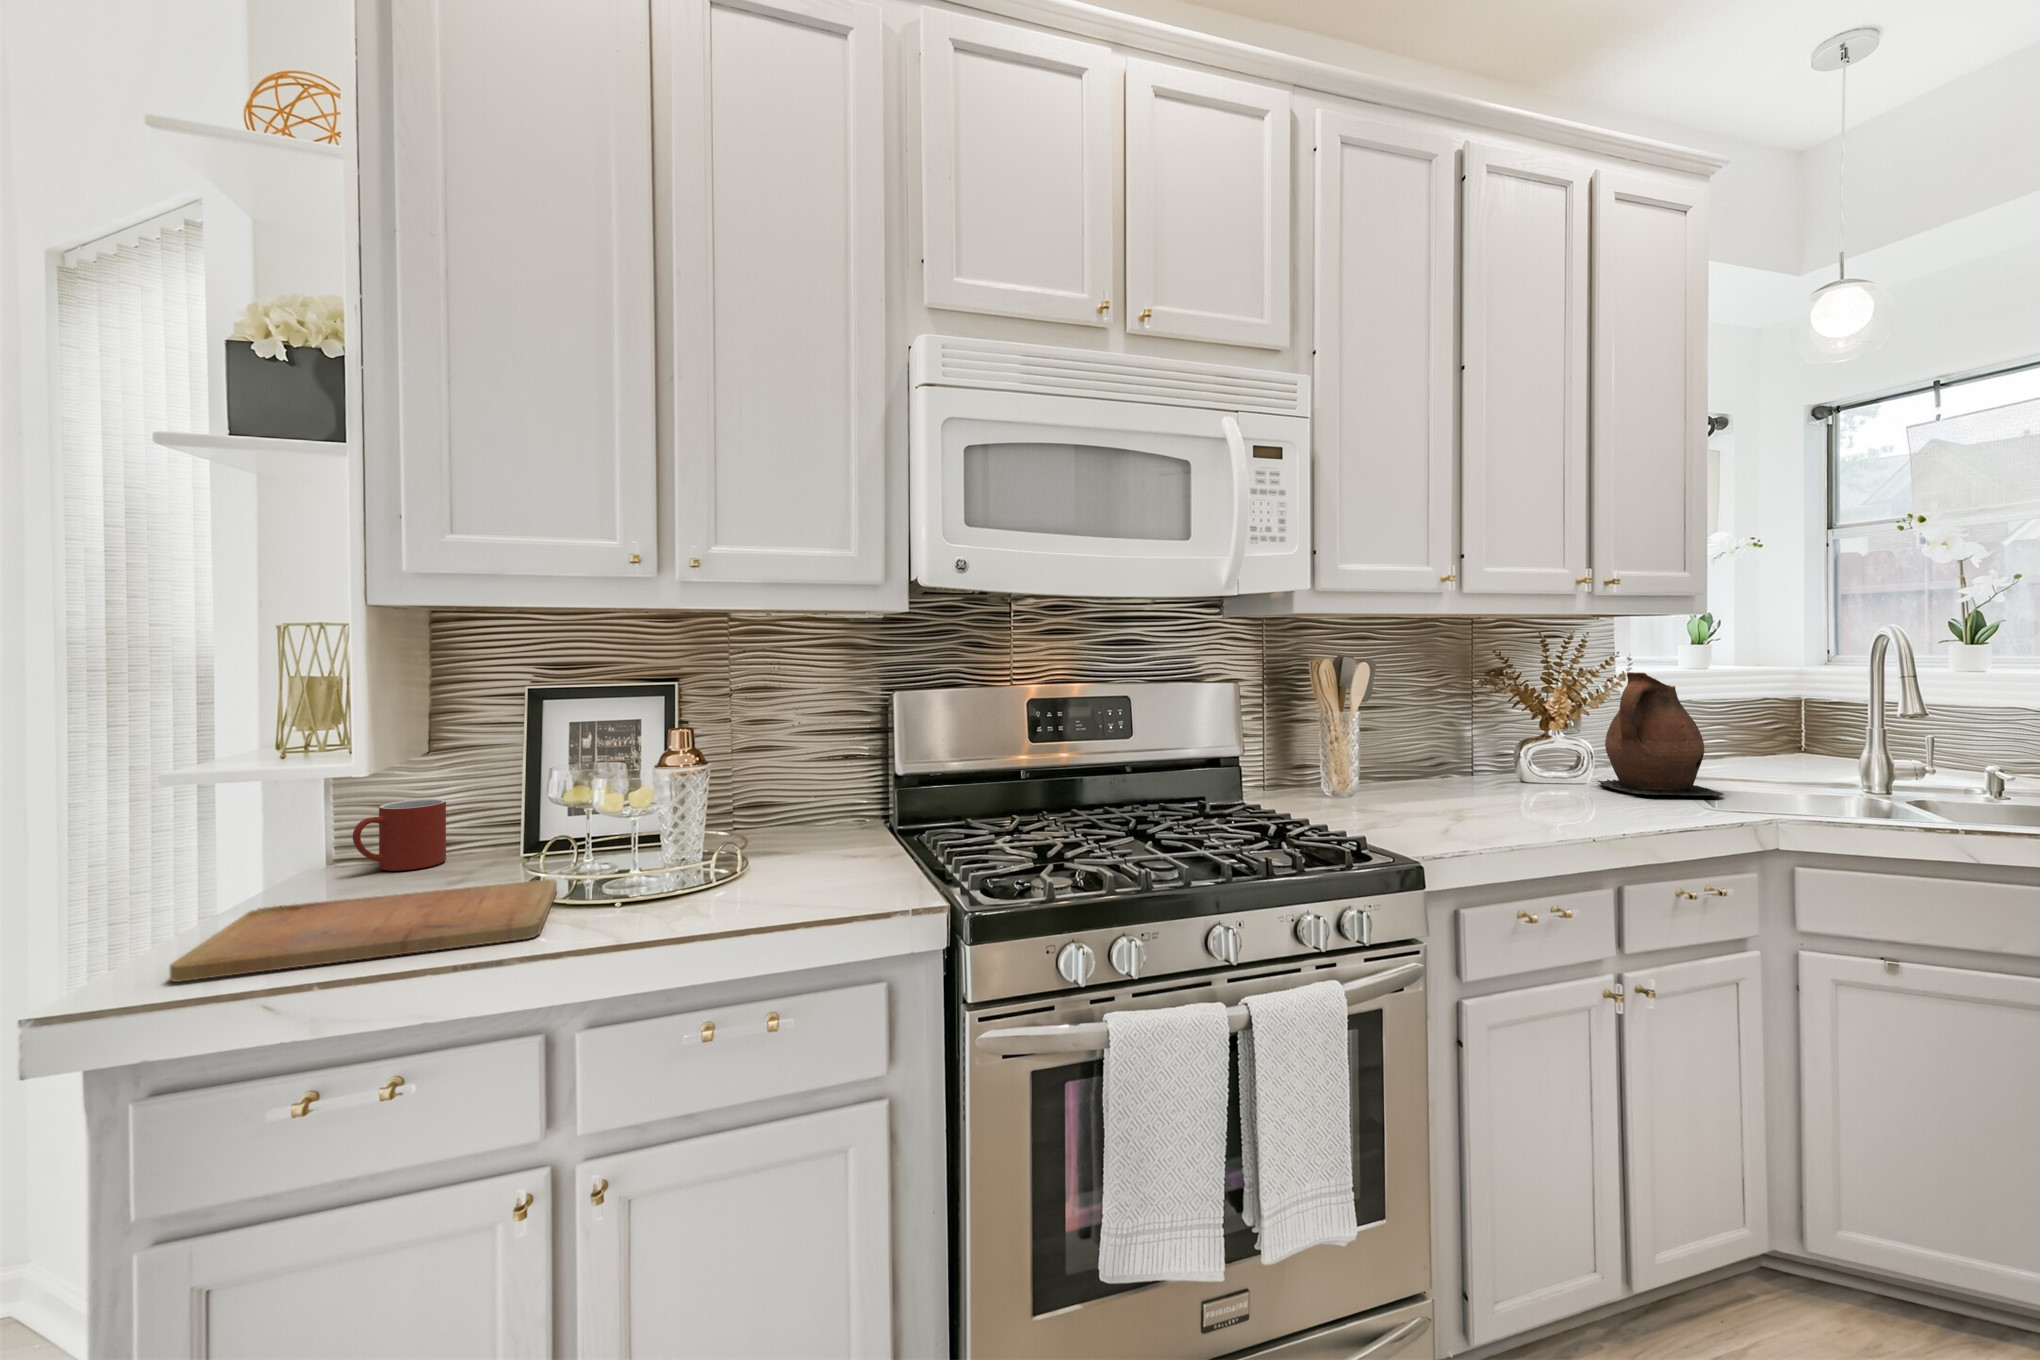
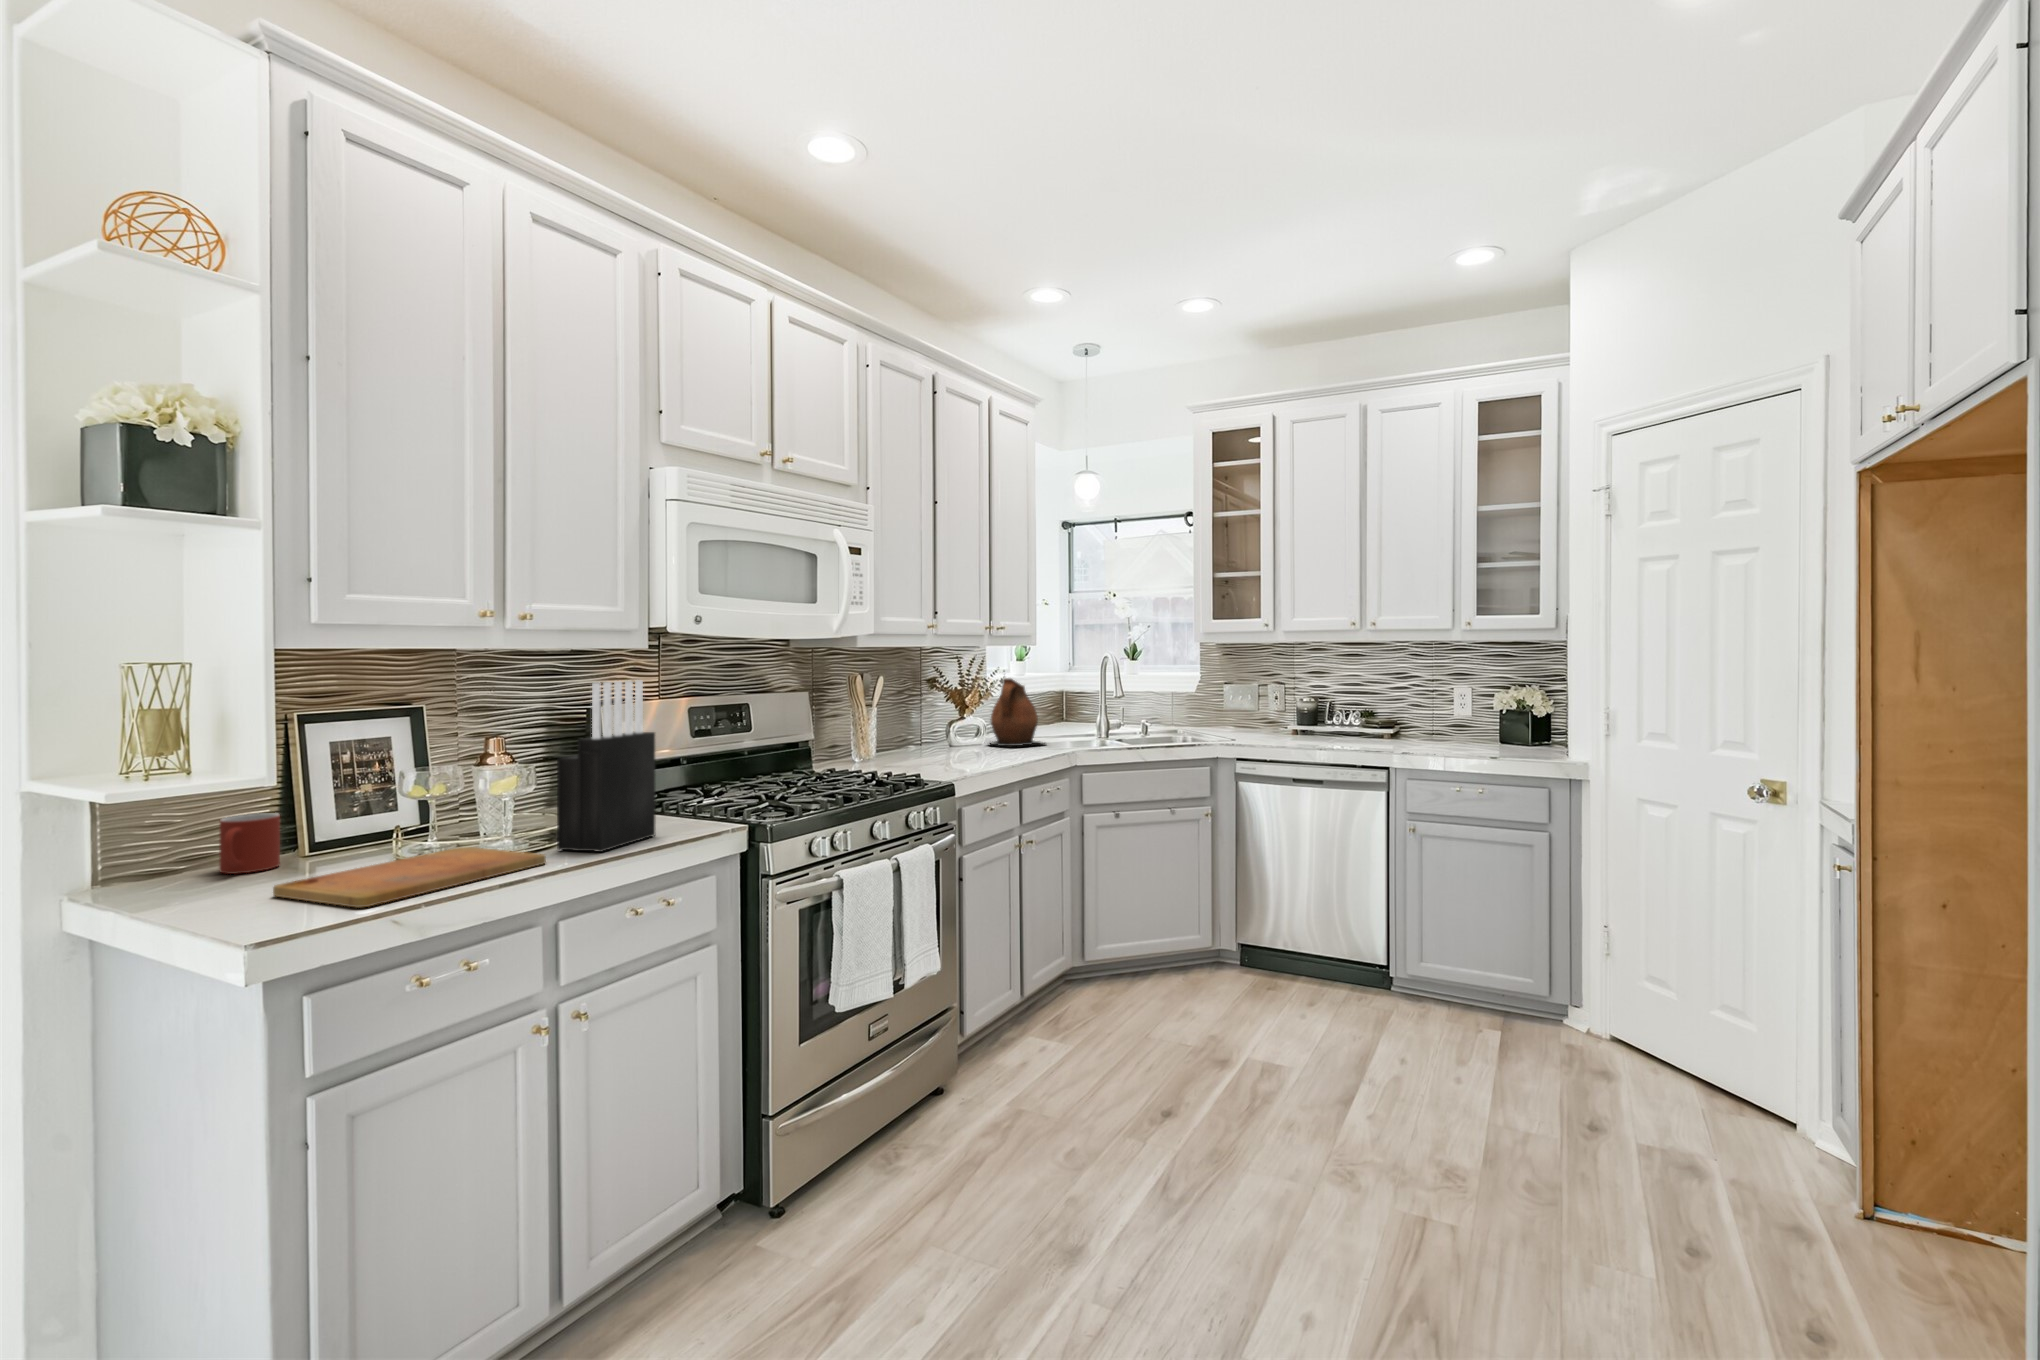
knife block: none [621,654,773,929] -> present [557,680,655,852]

